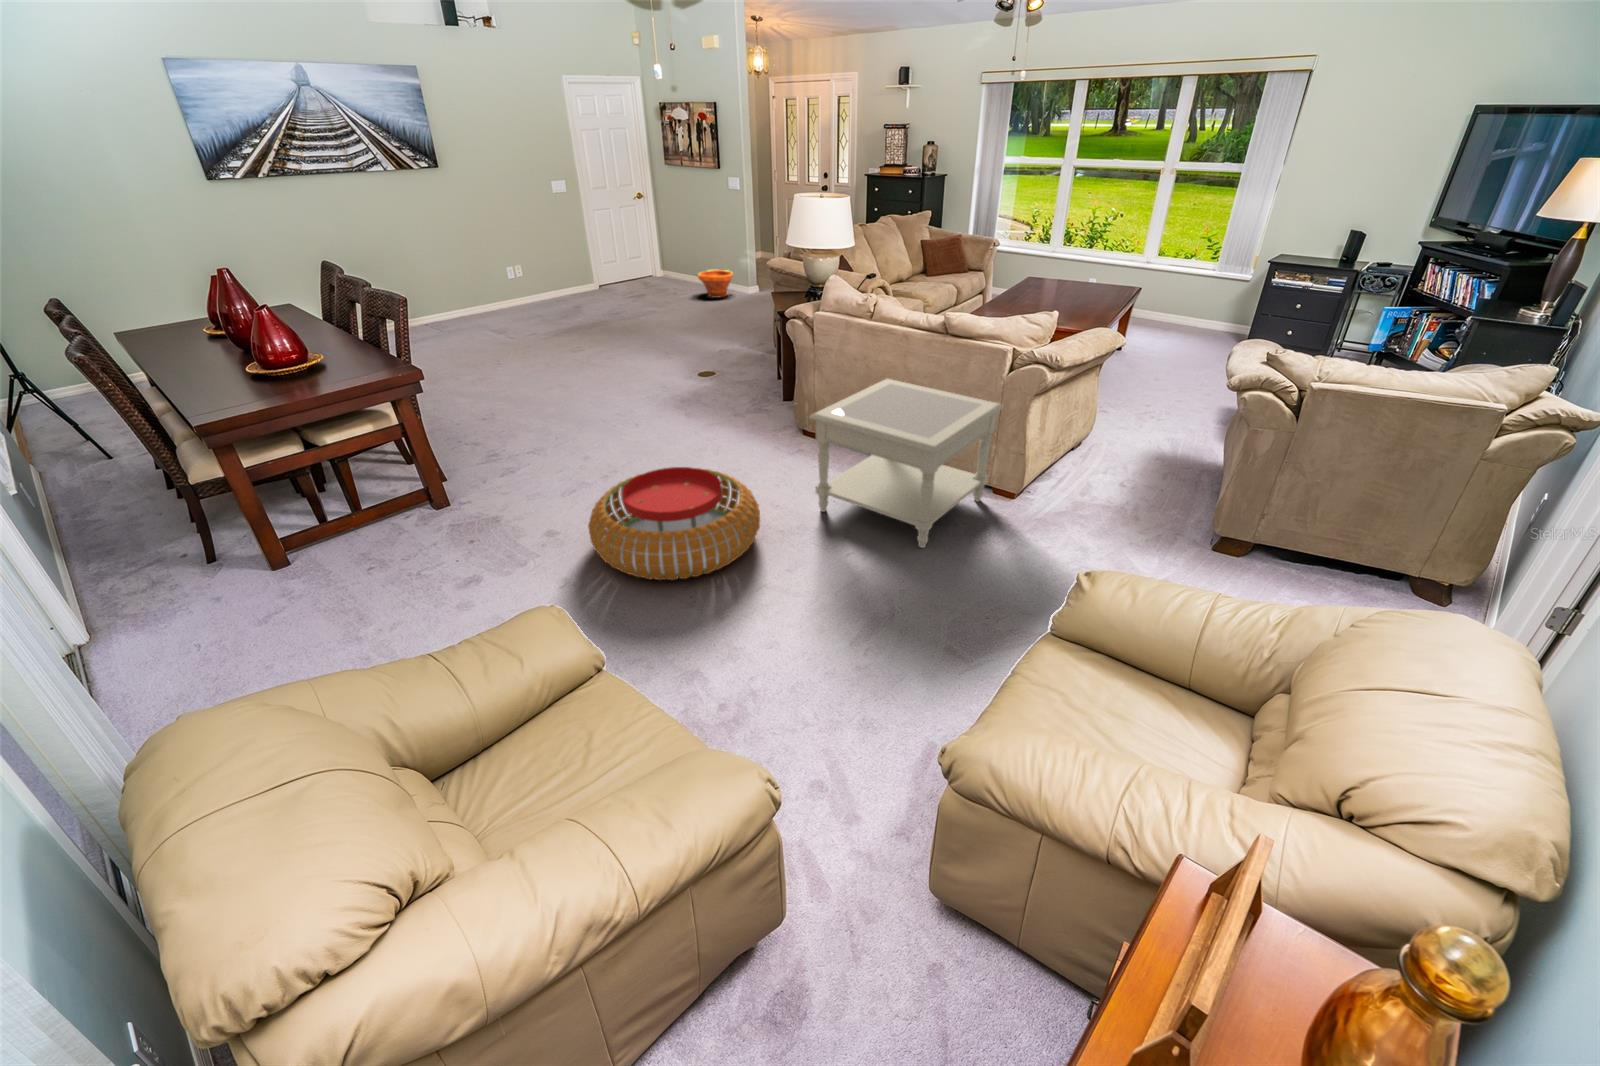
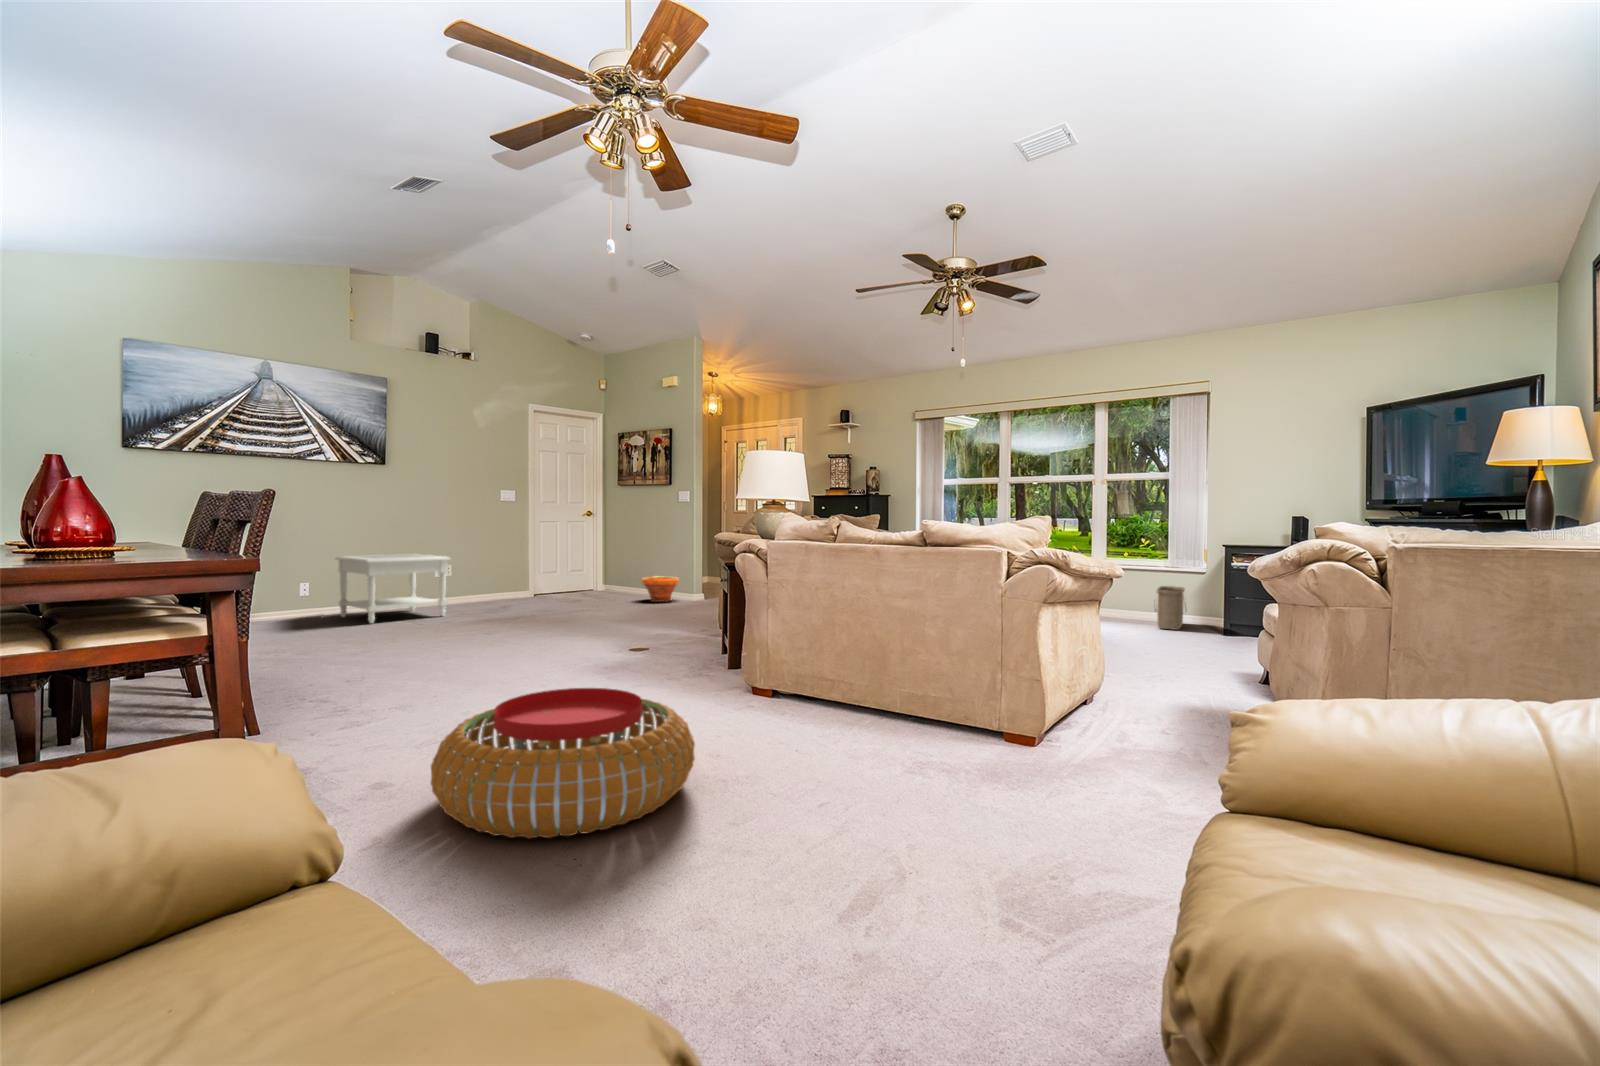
basket: none [1185,293,1225,343] -> present [1155,586,1185,630]
side table: present [809,378,1004,548] -> present [335,554,450,623]

